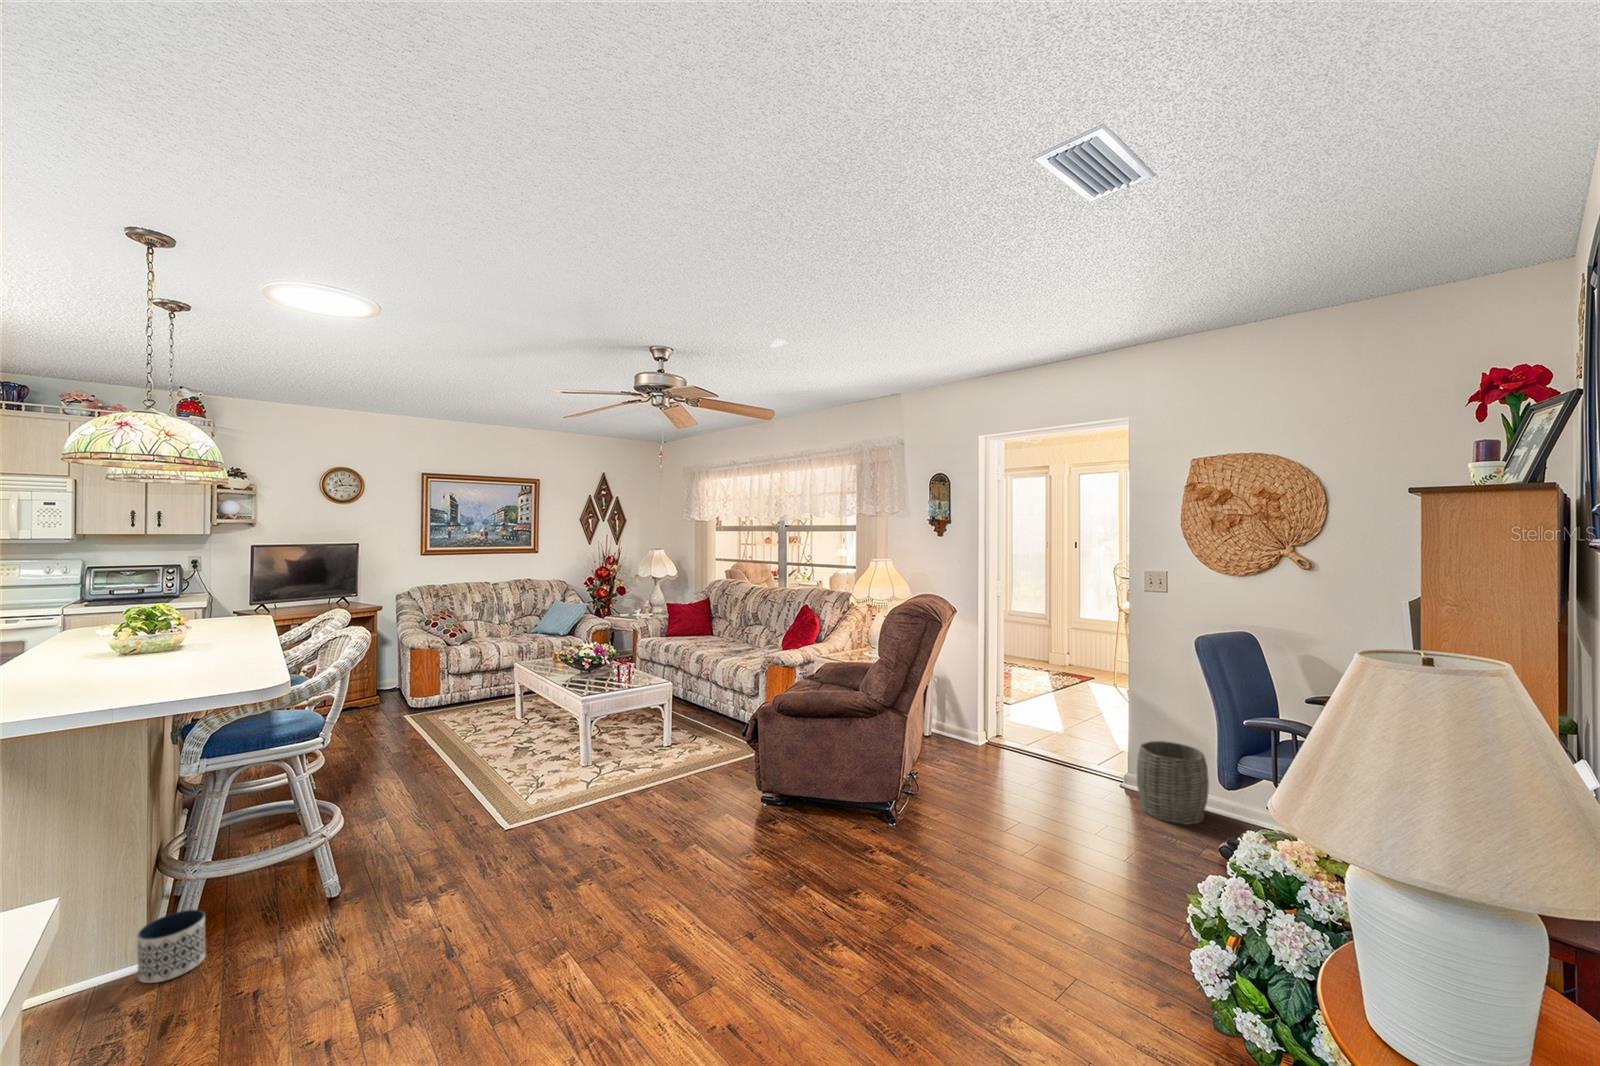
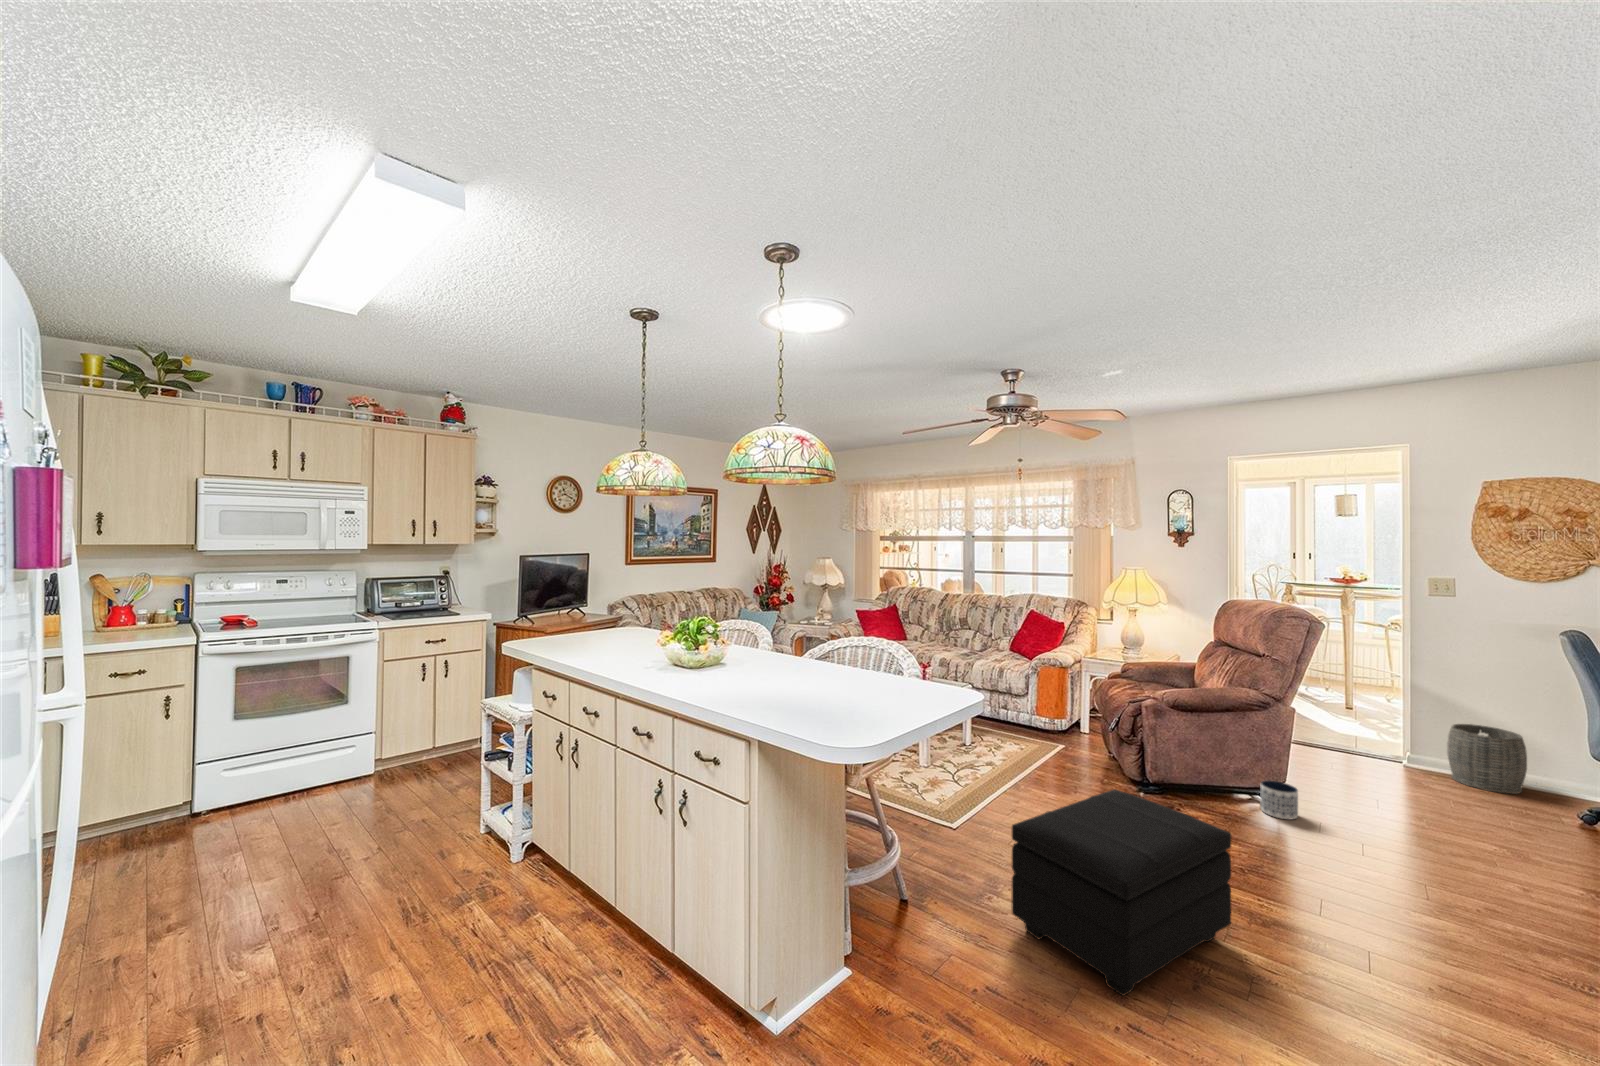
footstool: none [331,791,562,999] -> present [1012,789,1231,996]
planter: present [137,910,206,983] -> present [1260,780,1298,819]

